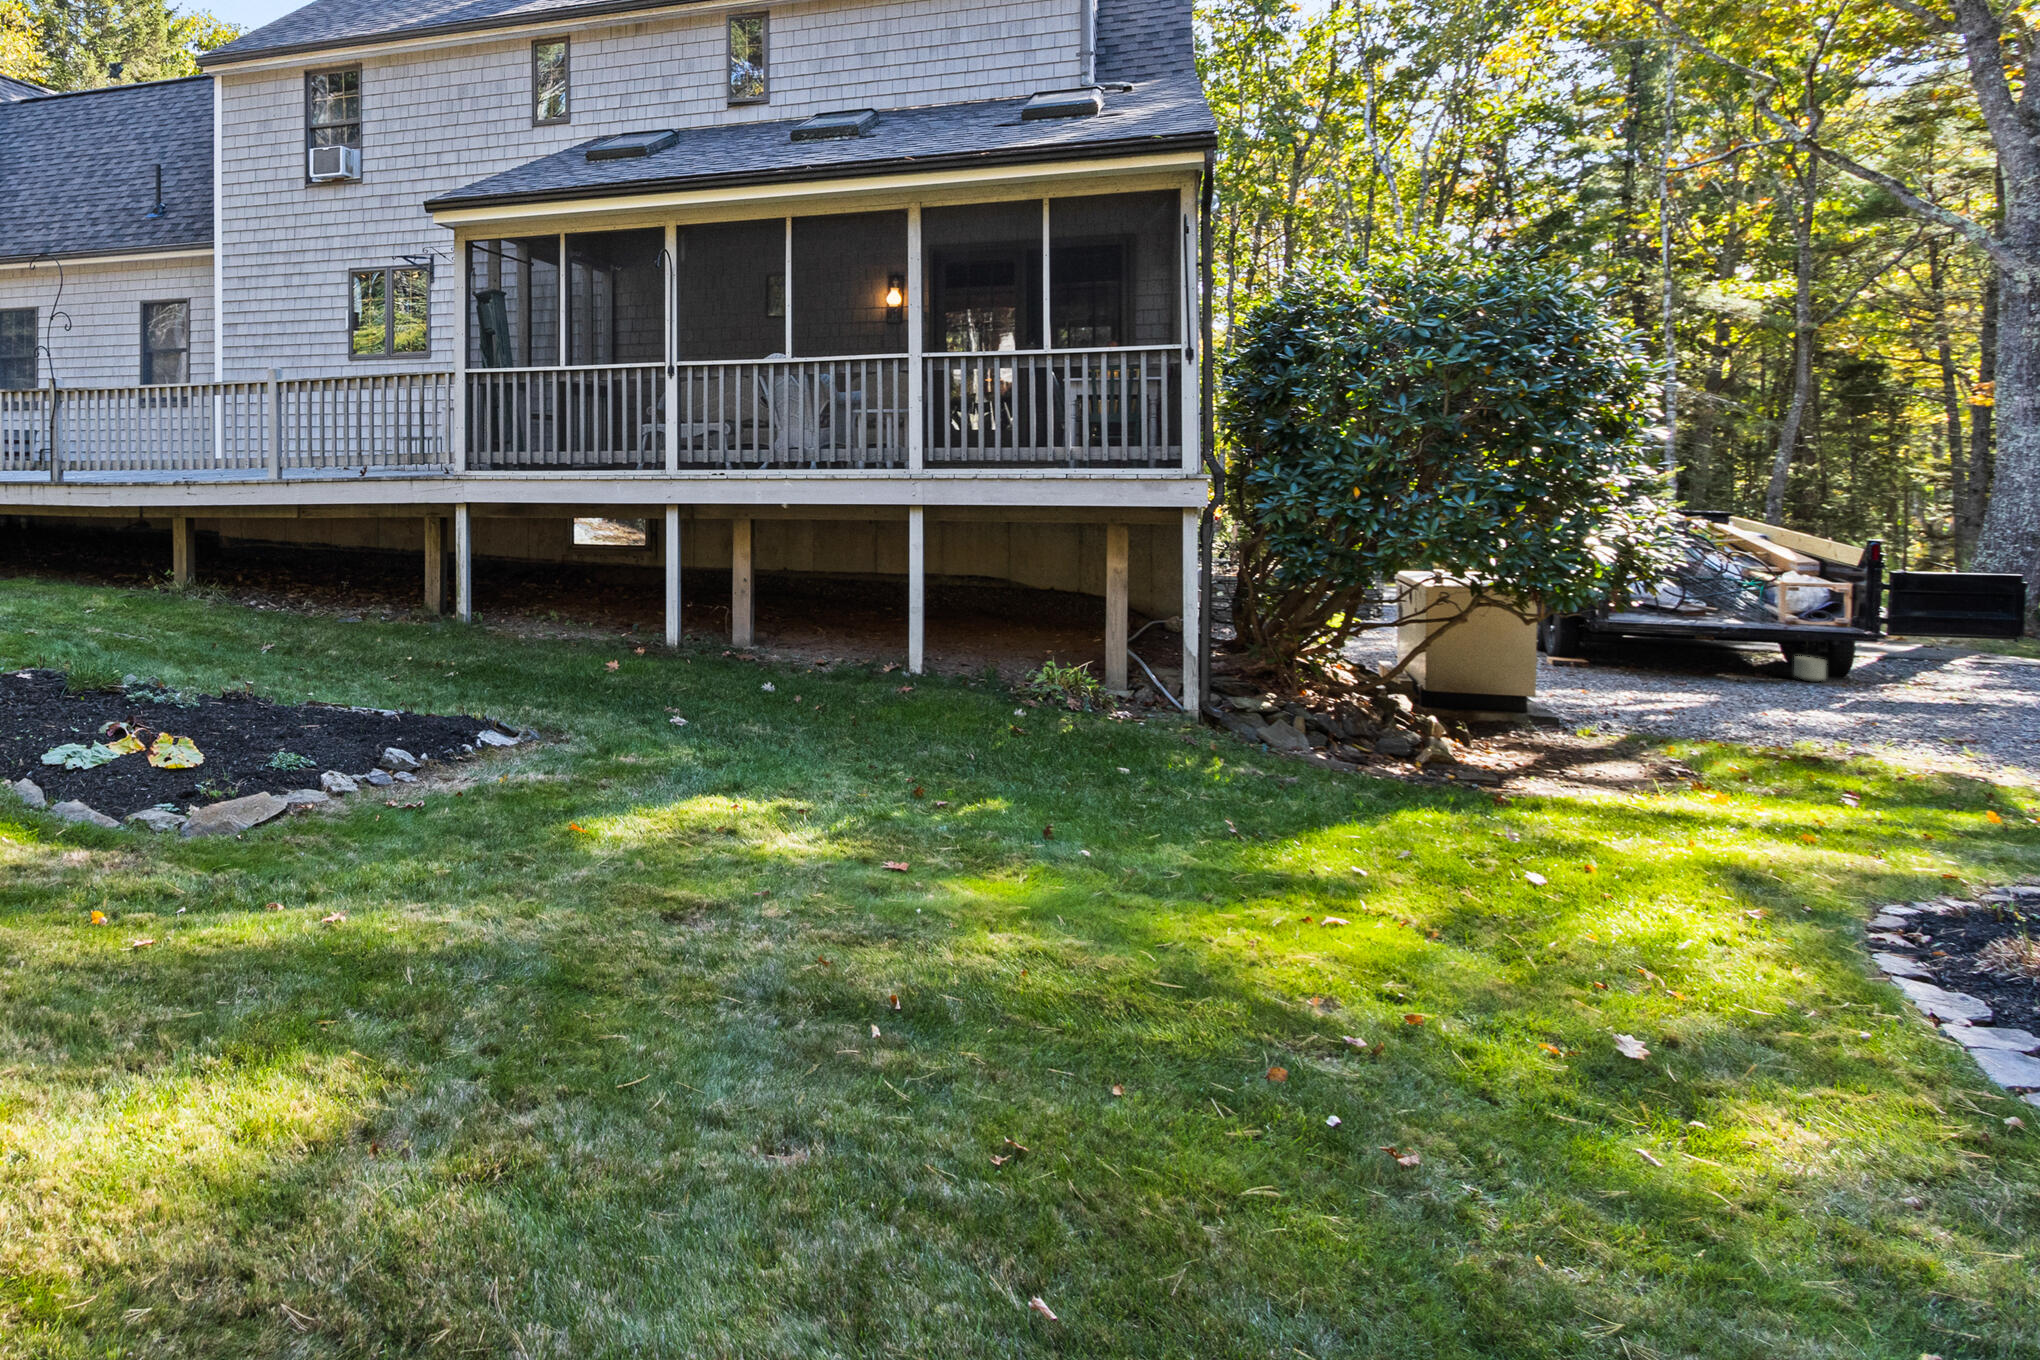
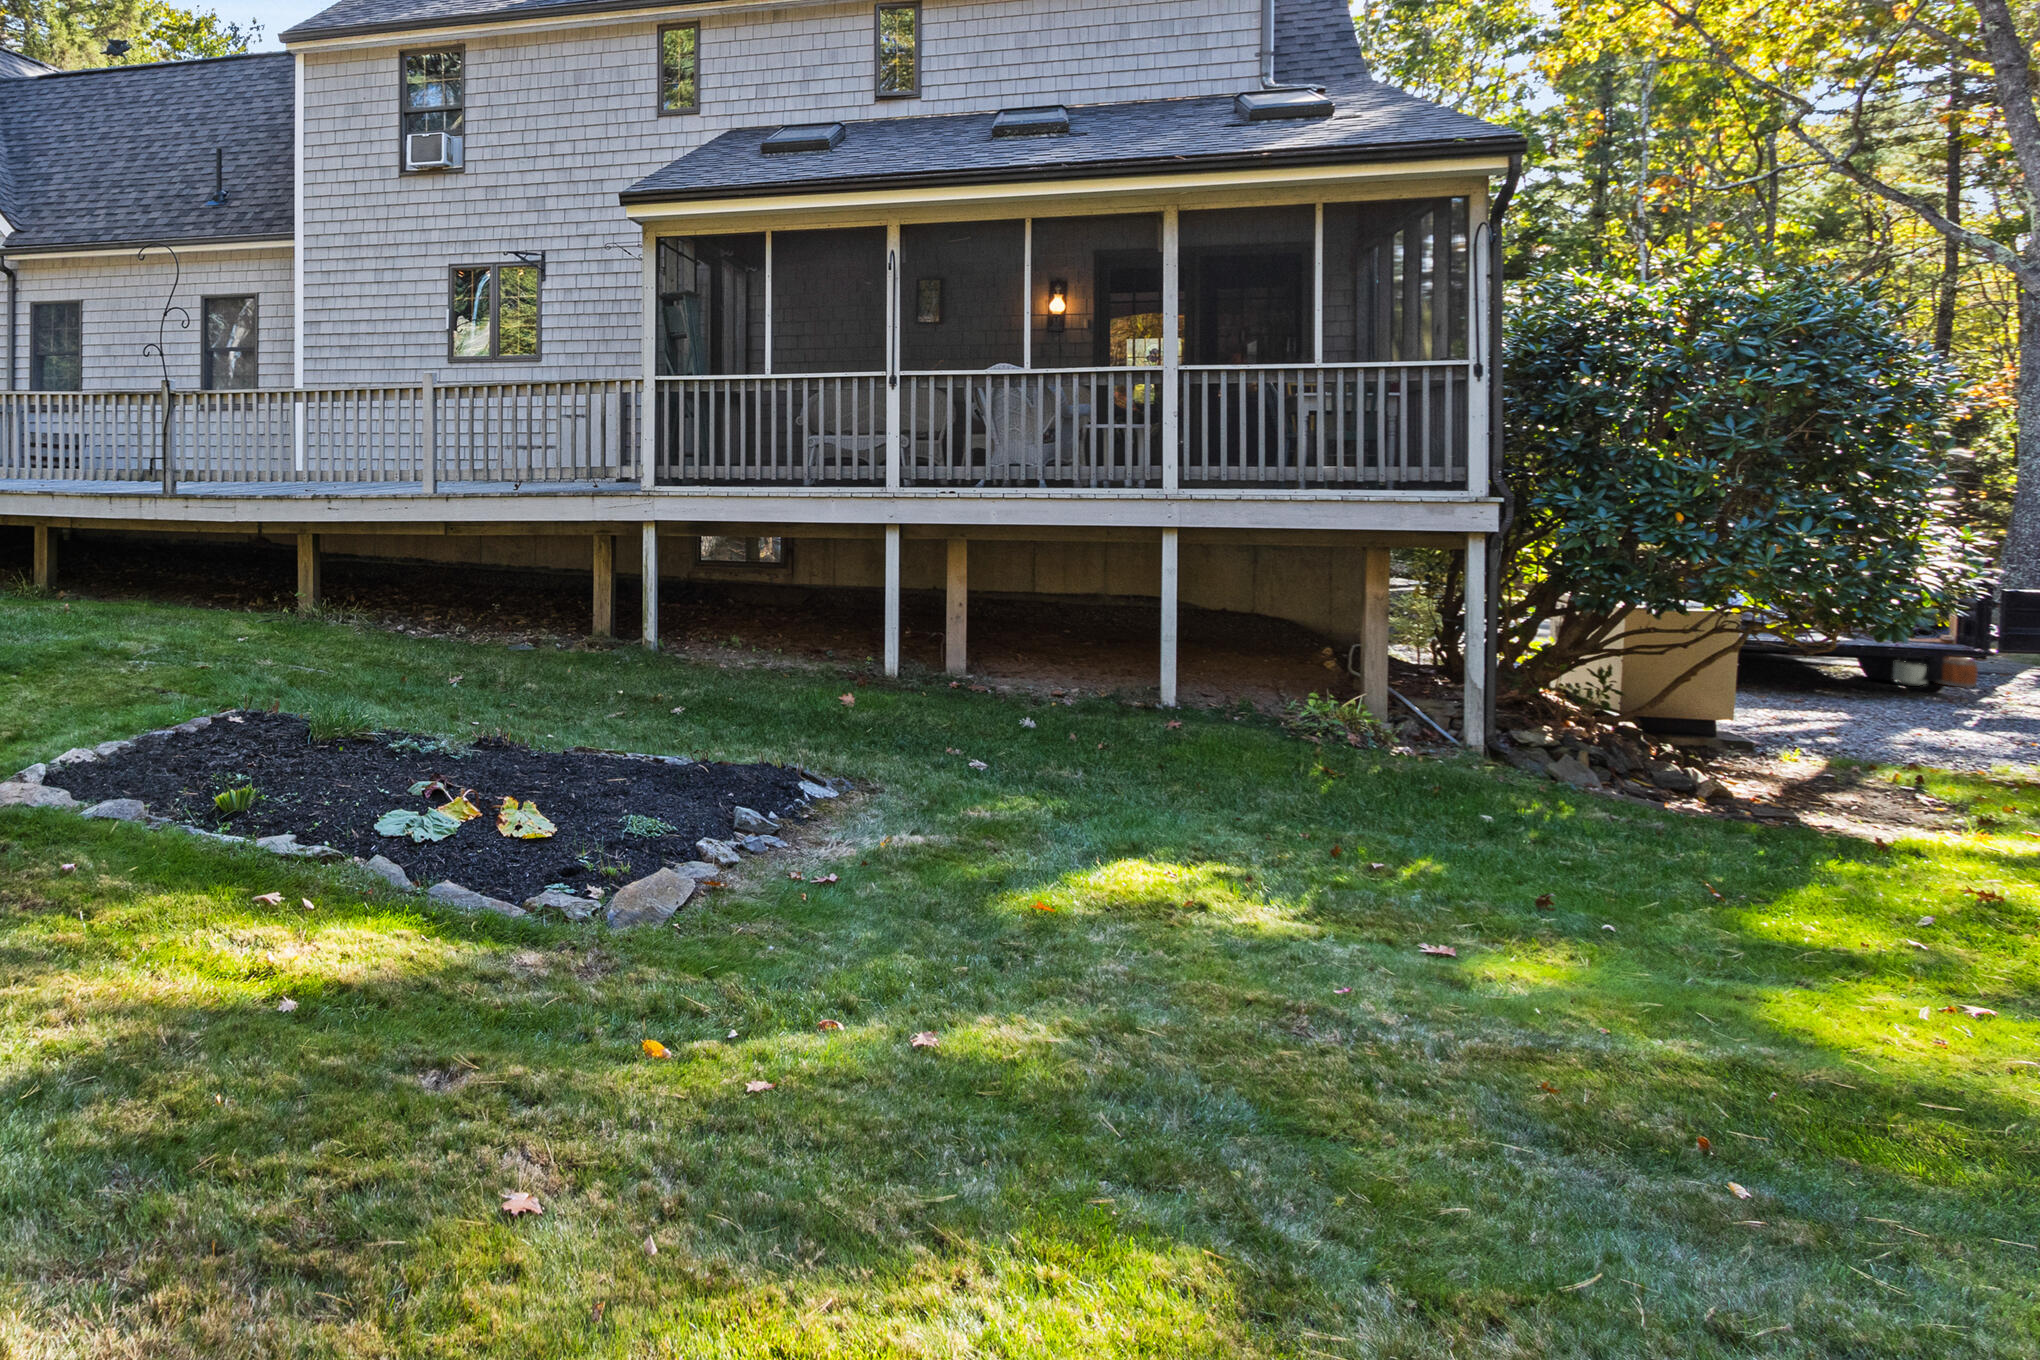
bucket: none [1837,651,1883,684] -> present [1937,656,1978,688]

